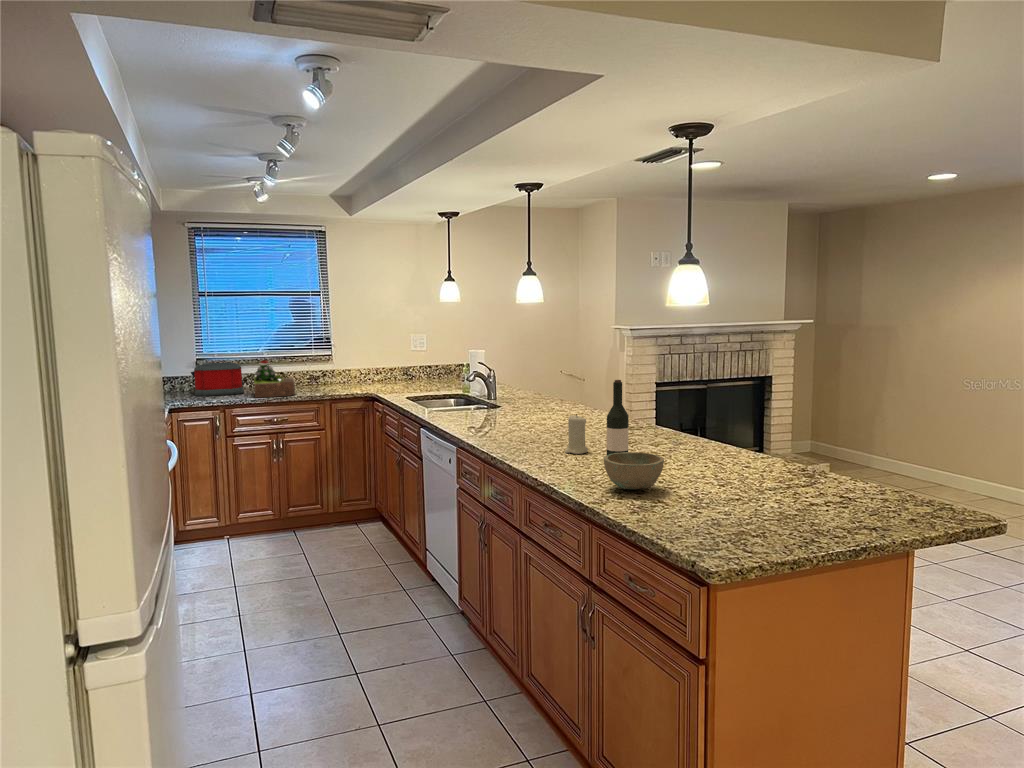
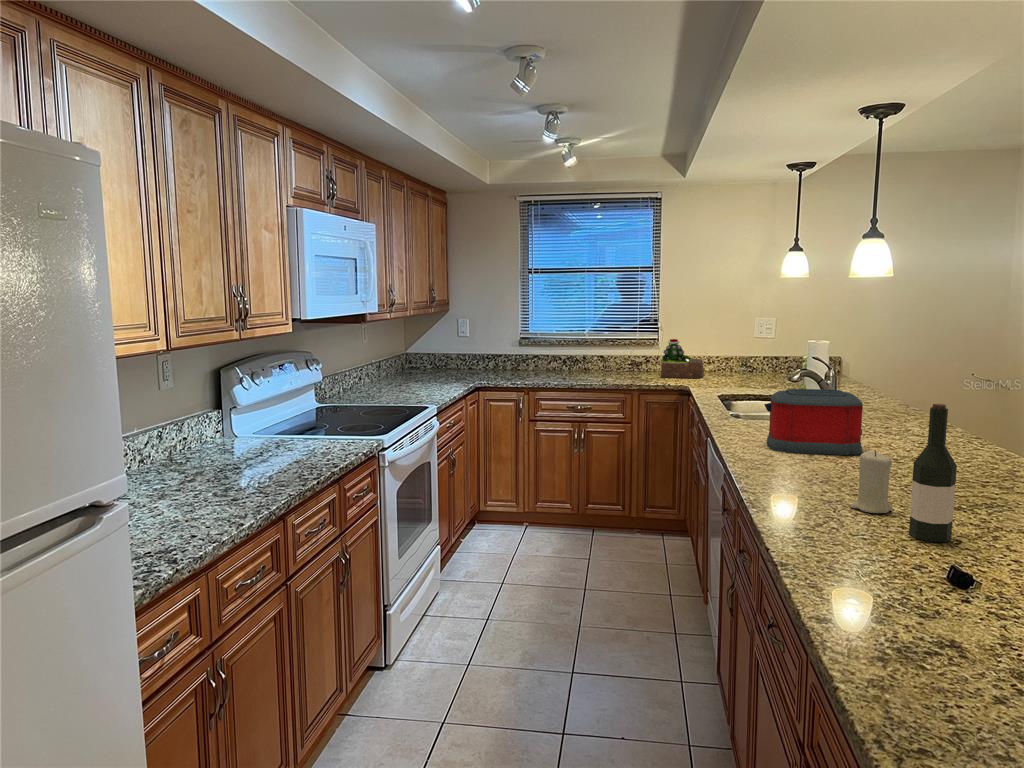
succulent plant: present [254,361,295,398] -> present [661,339,703,378]
toaster: present [191,362,244,396] -> present [764,389,863,455]
bowl: present [604,452,664,489] -> none [850,531,970,607]

